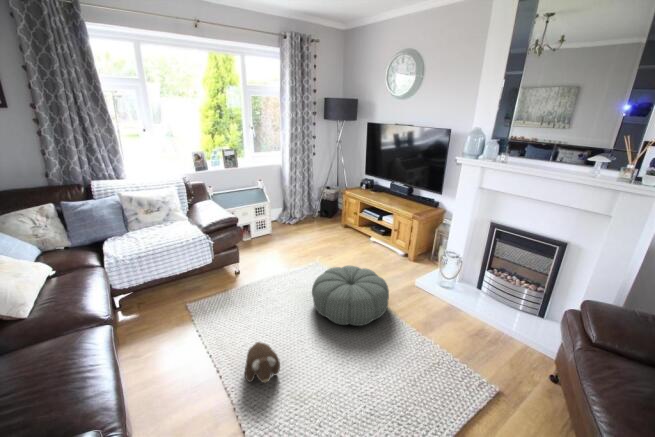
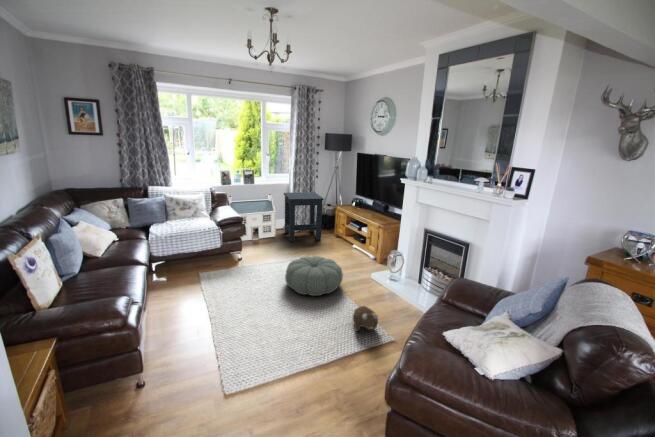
side table: none [277,174,332,239] -> present [284,192,324,242]
plush toy: present [245,342,280,383] -> present [353,306,378,331]

